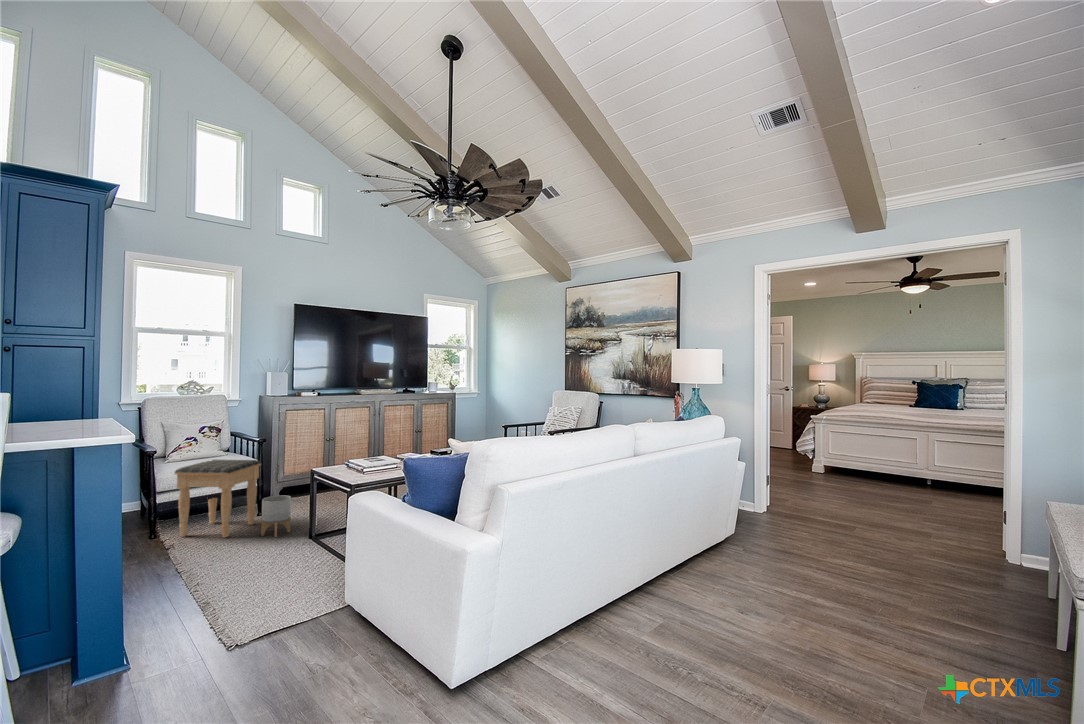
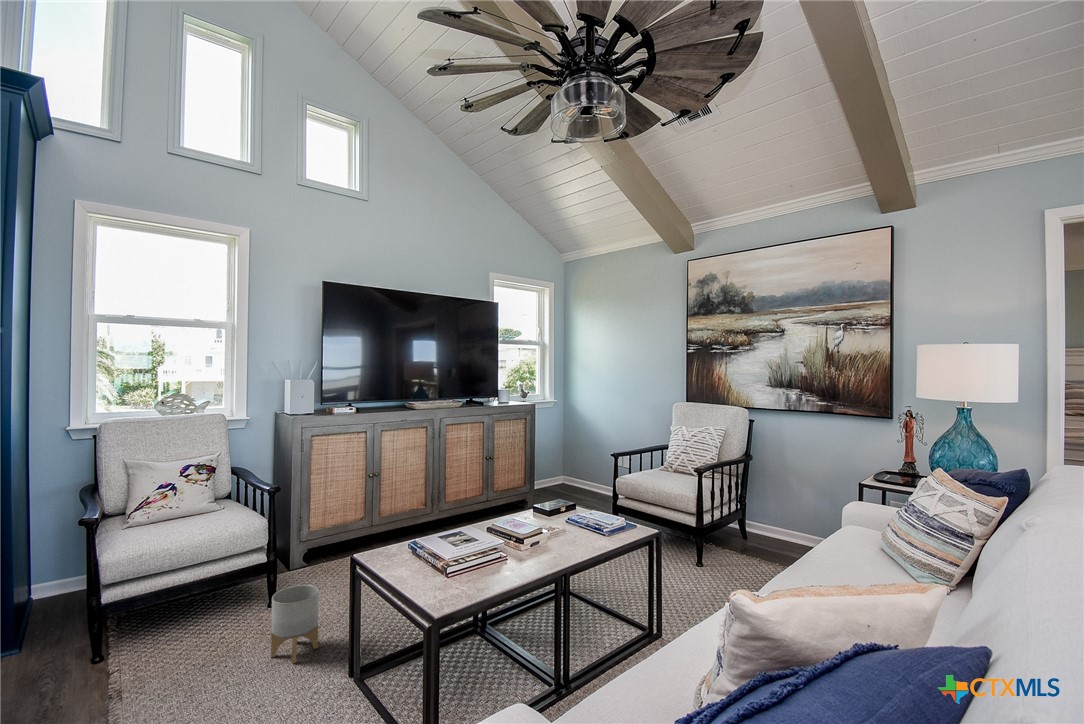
footstool: present [174,460,261,537] -> none [129,521,273,663]

